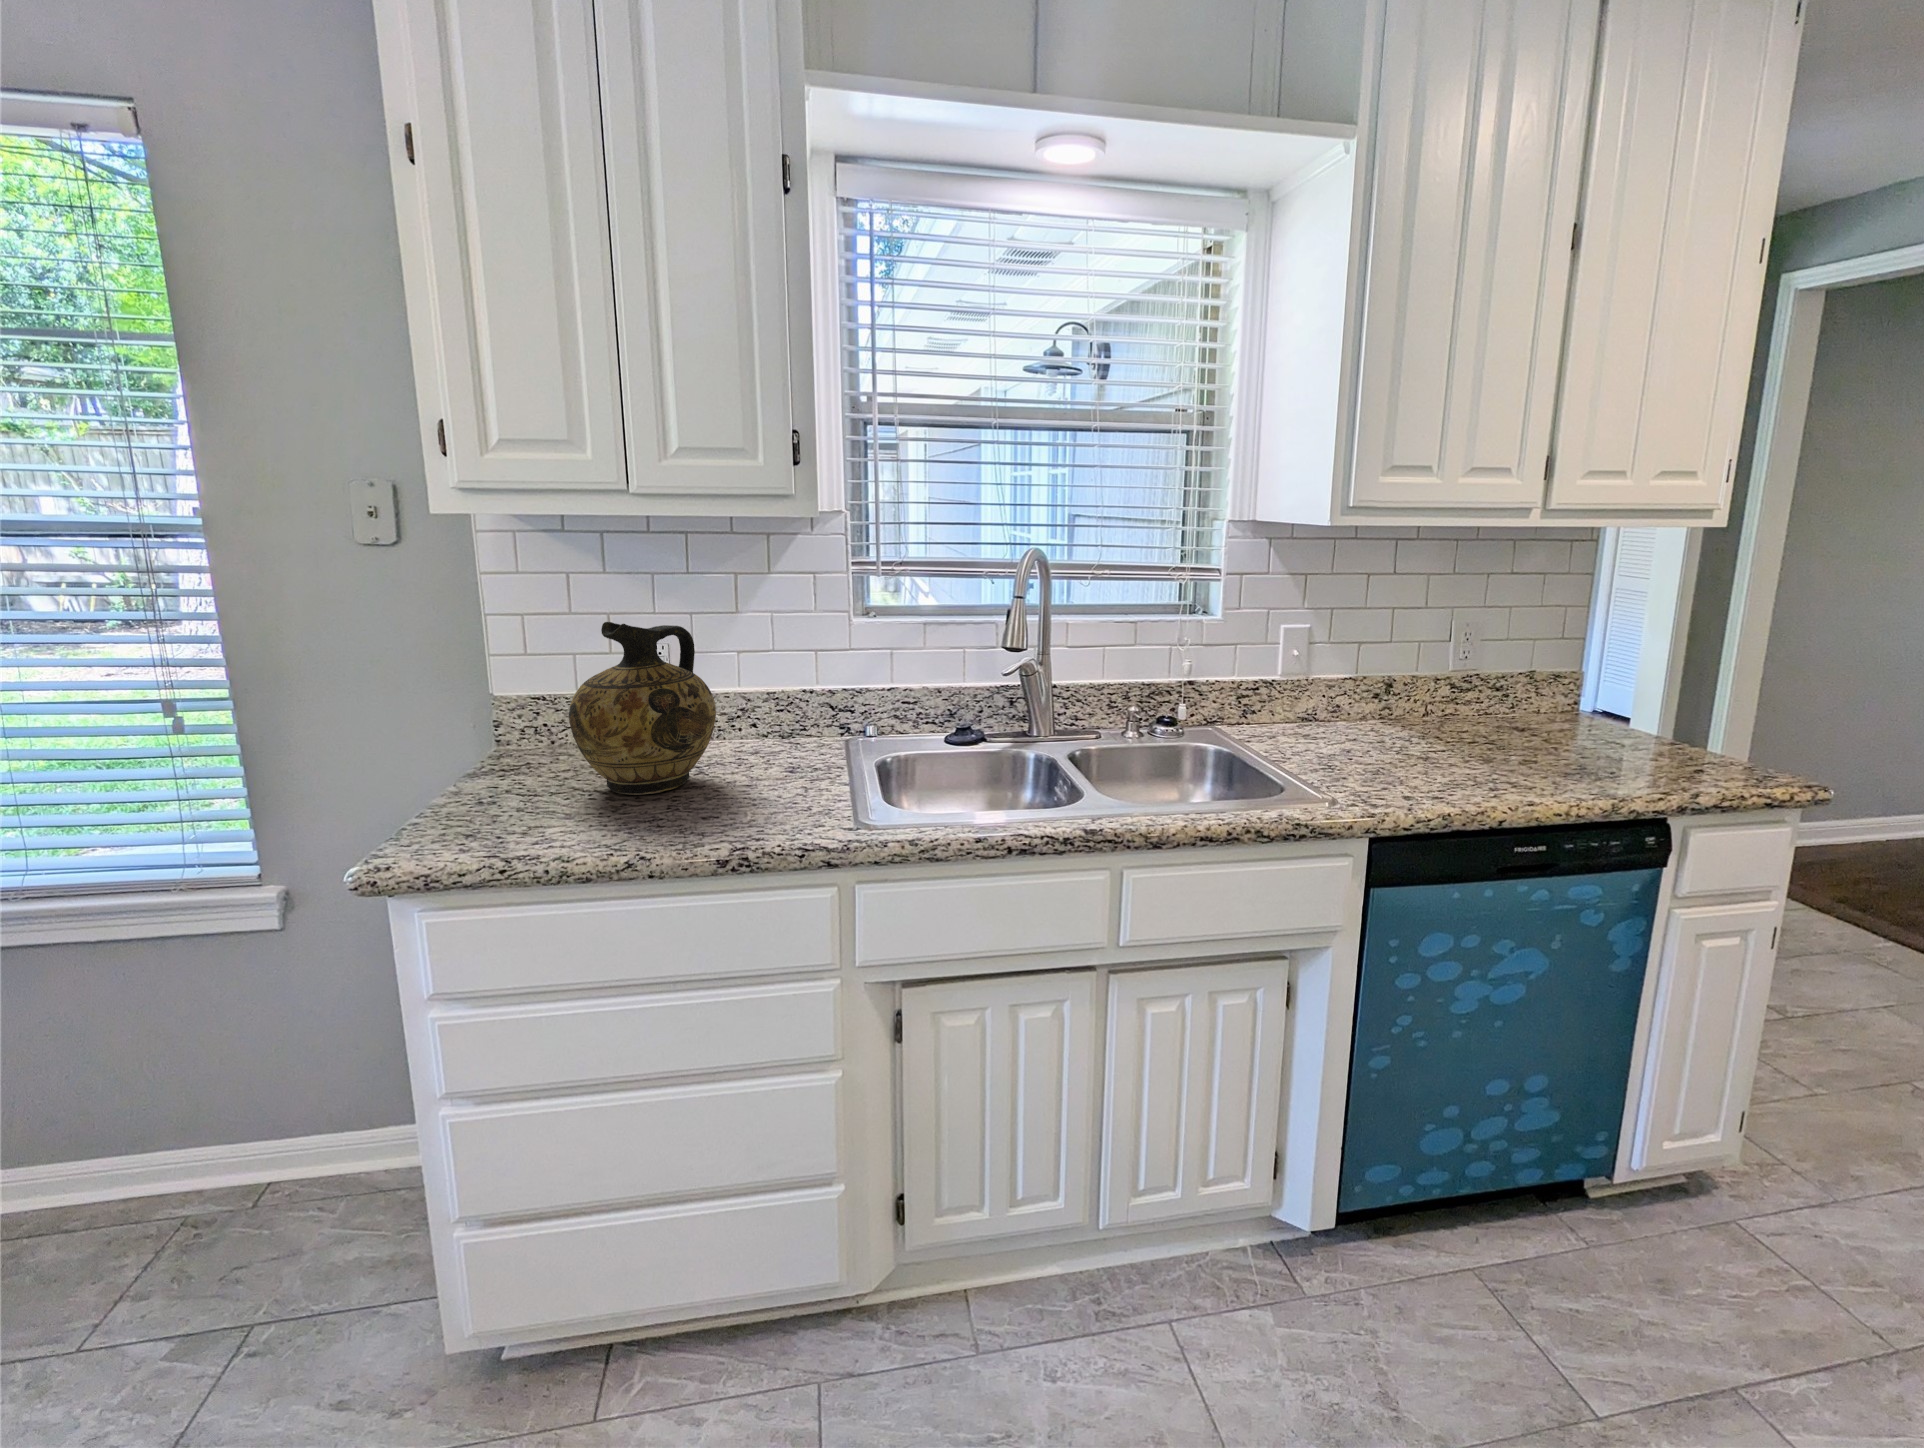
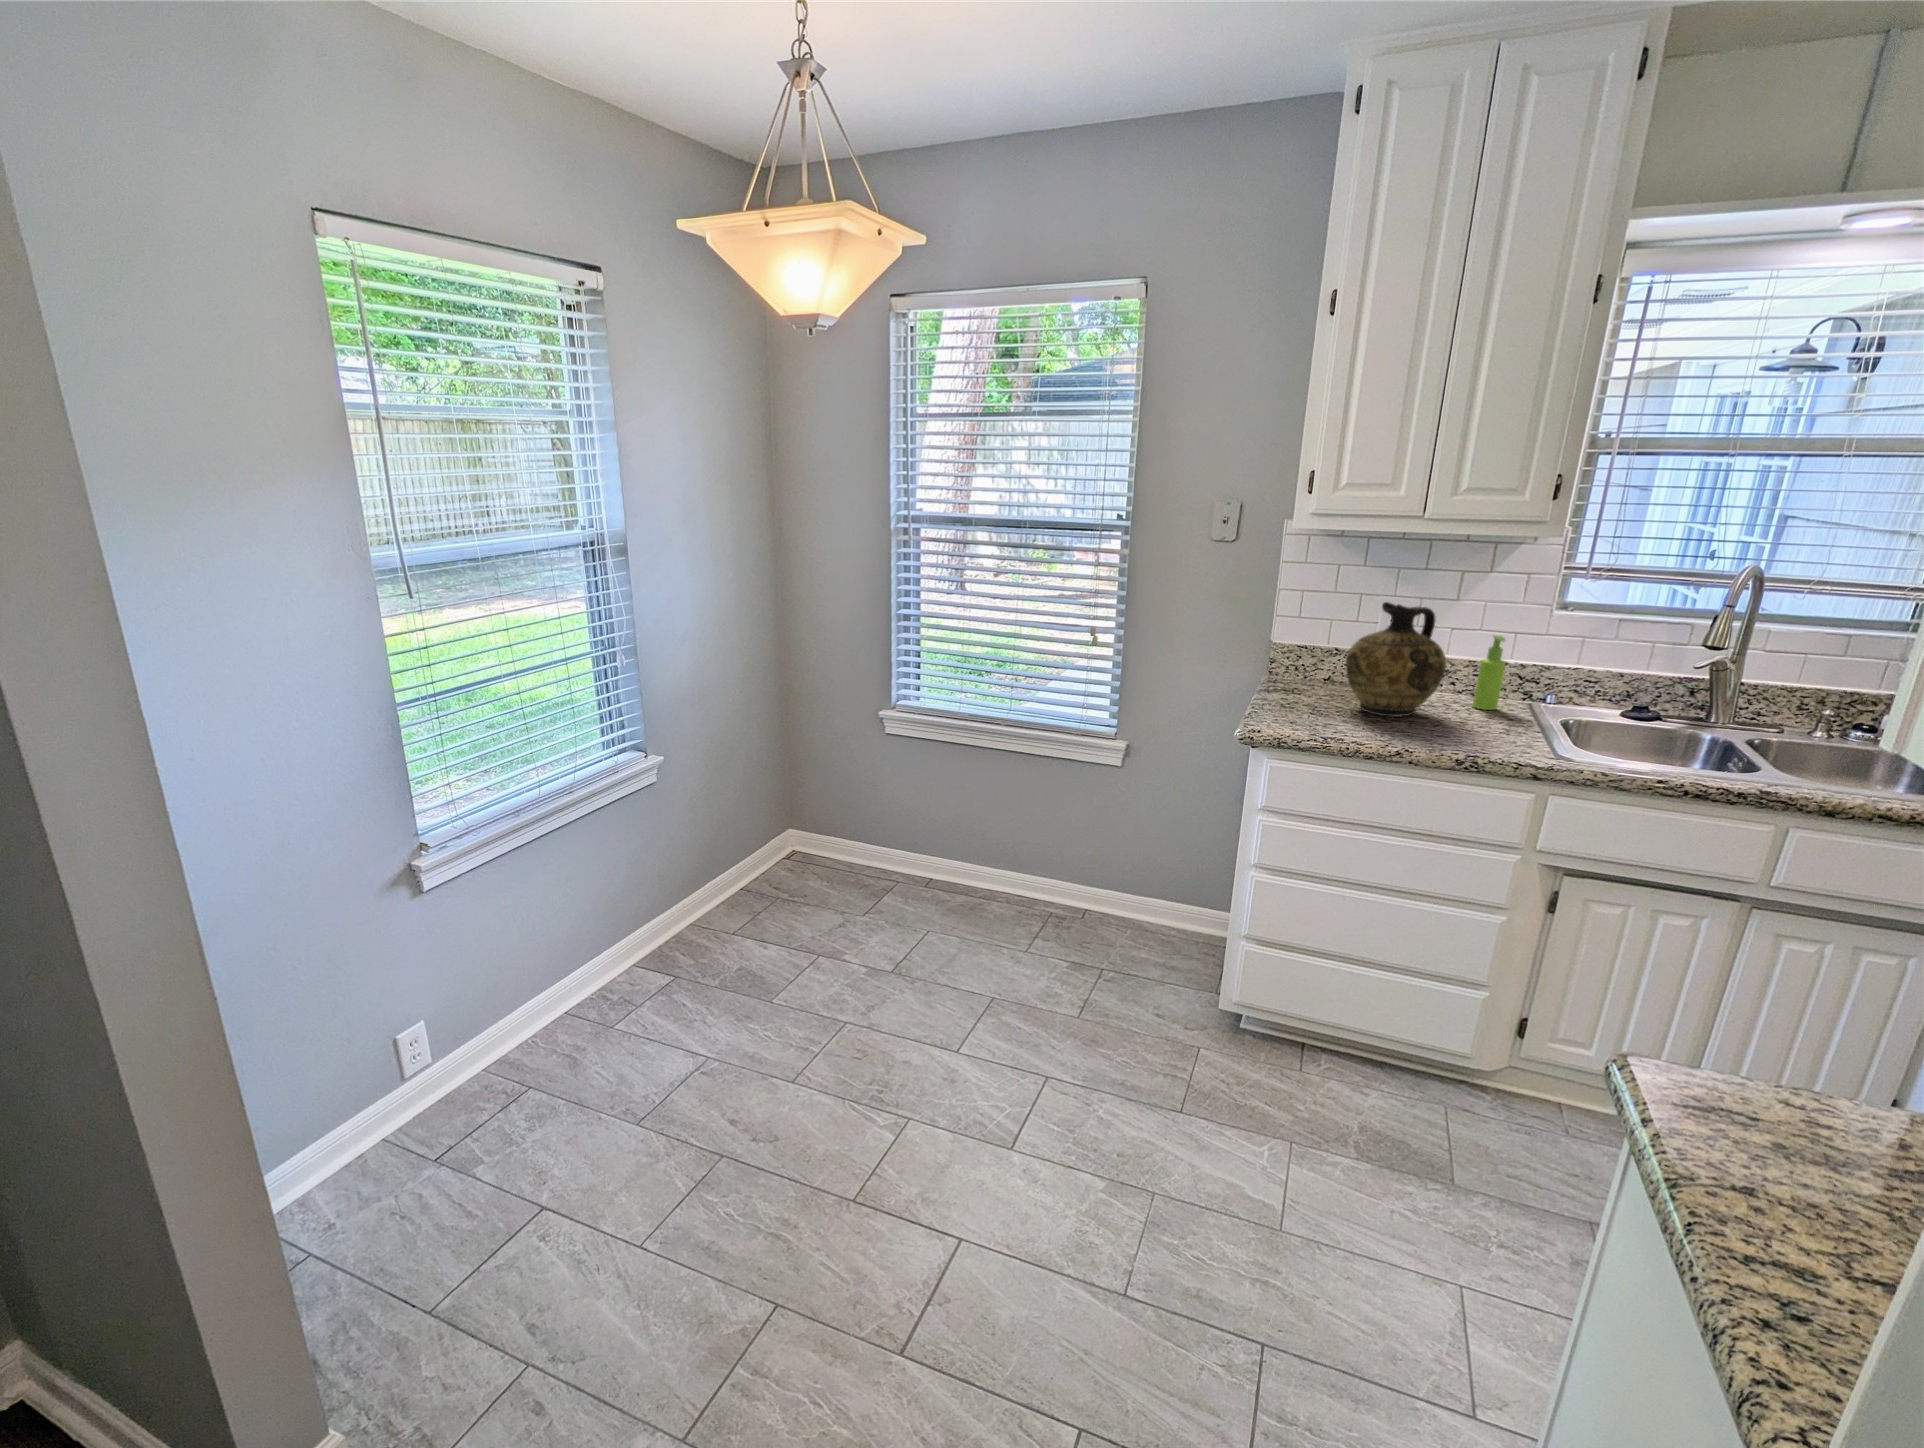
soap dispenser: none [773,656,805,759] -> present [1473,635,1506,710]

